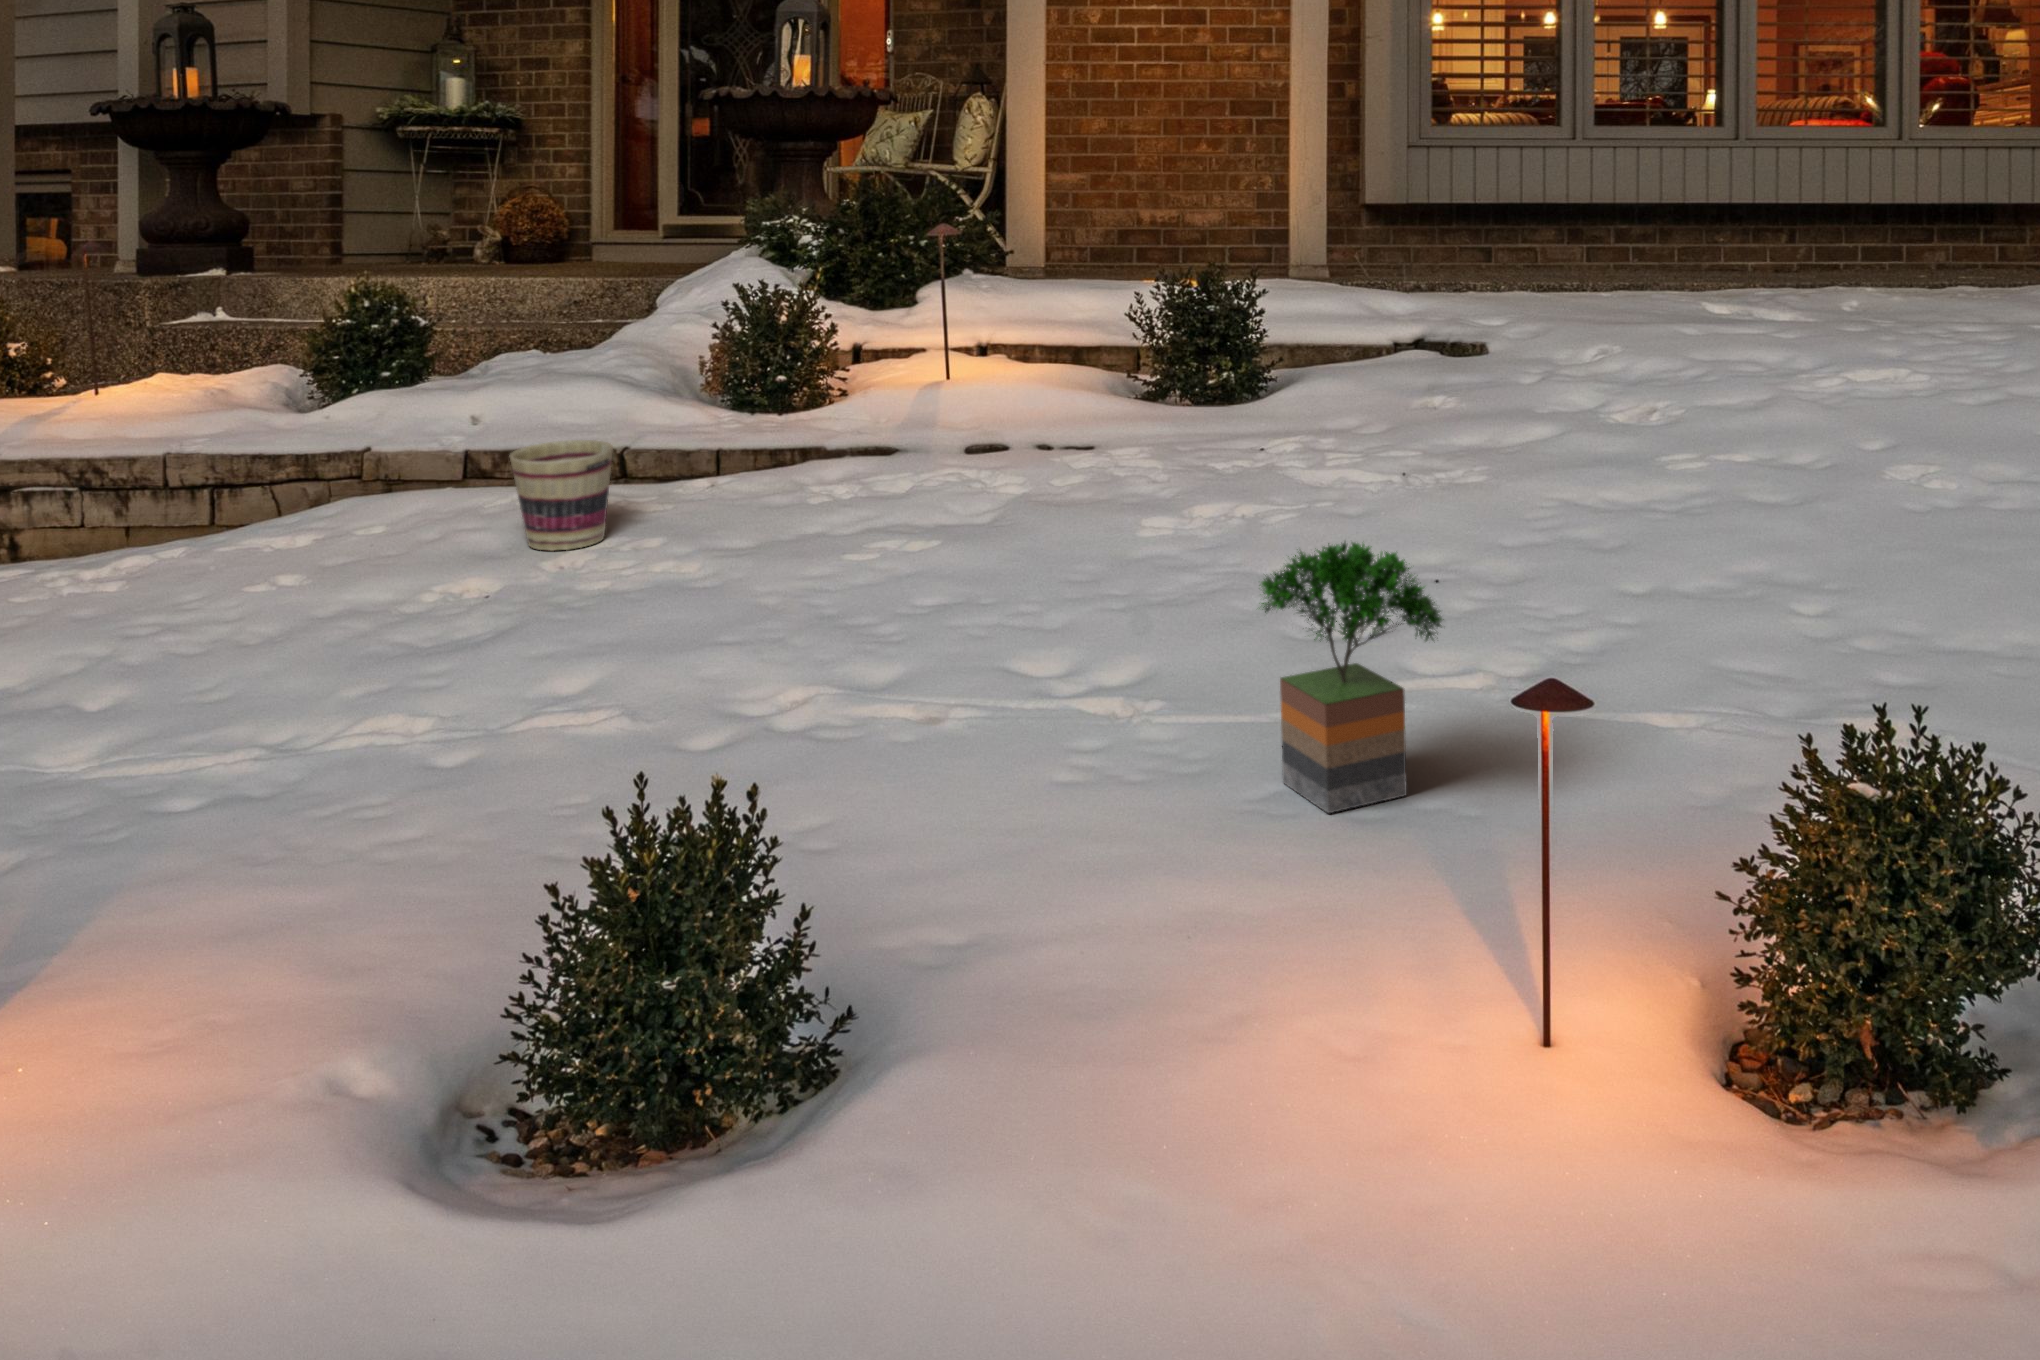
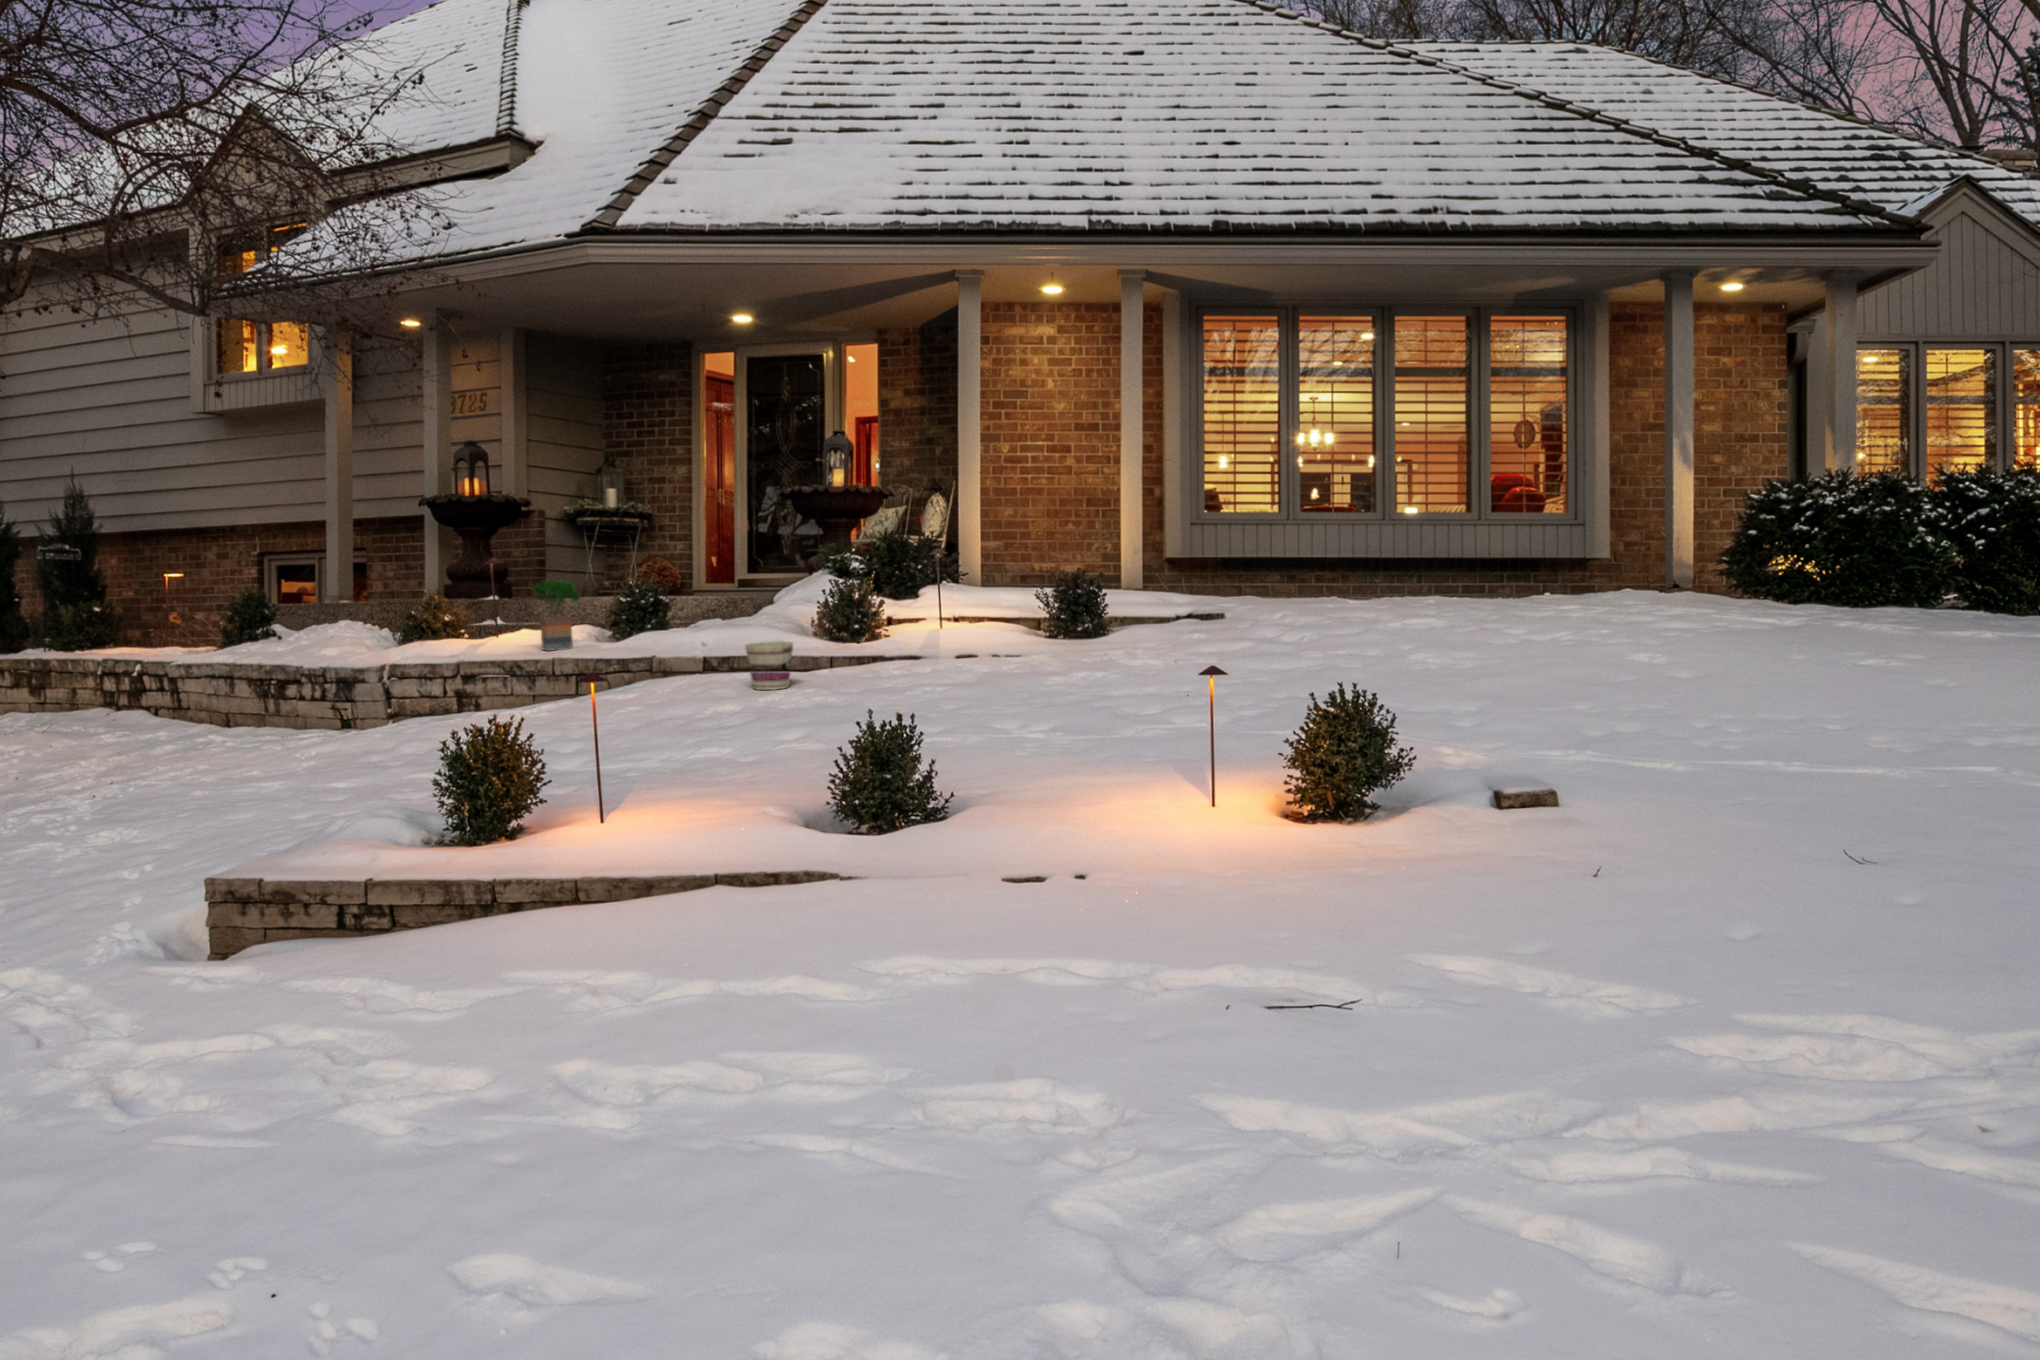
potted tree: present [1259,542,1444,813] -> present [532,580,580,651]

